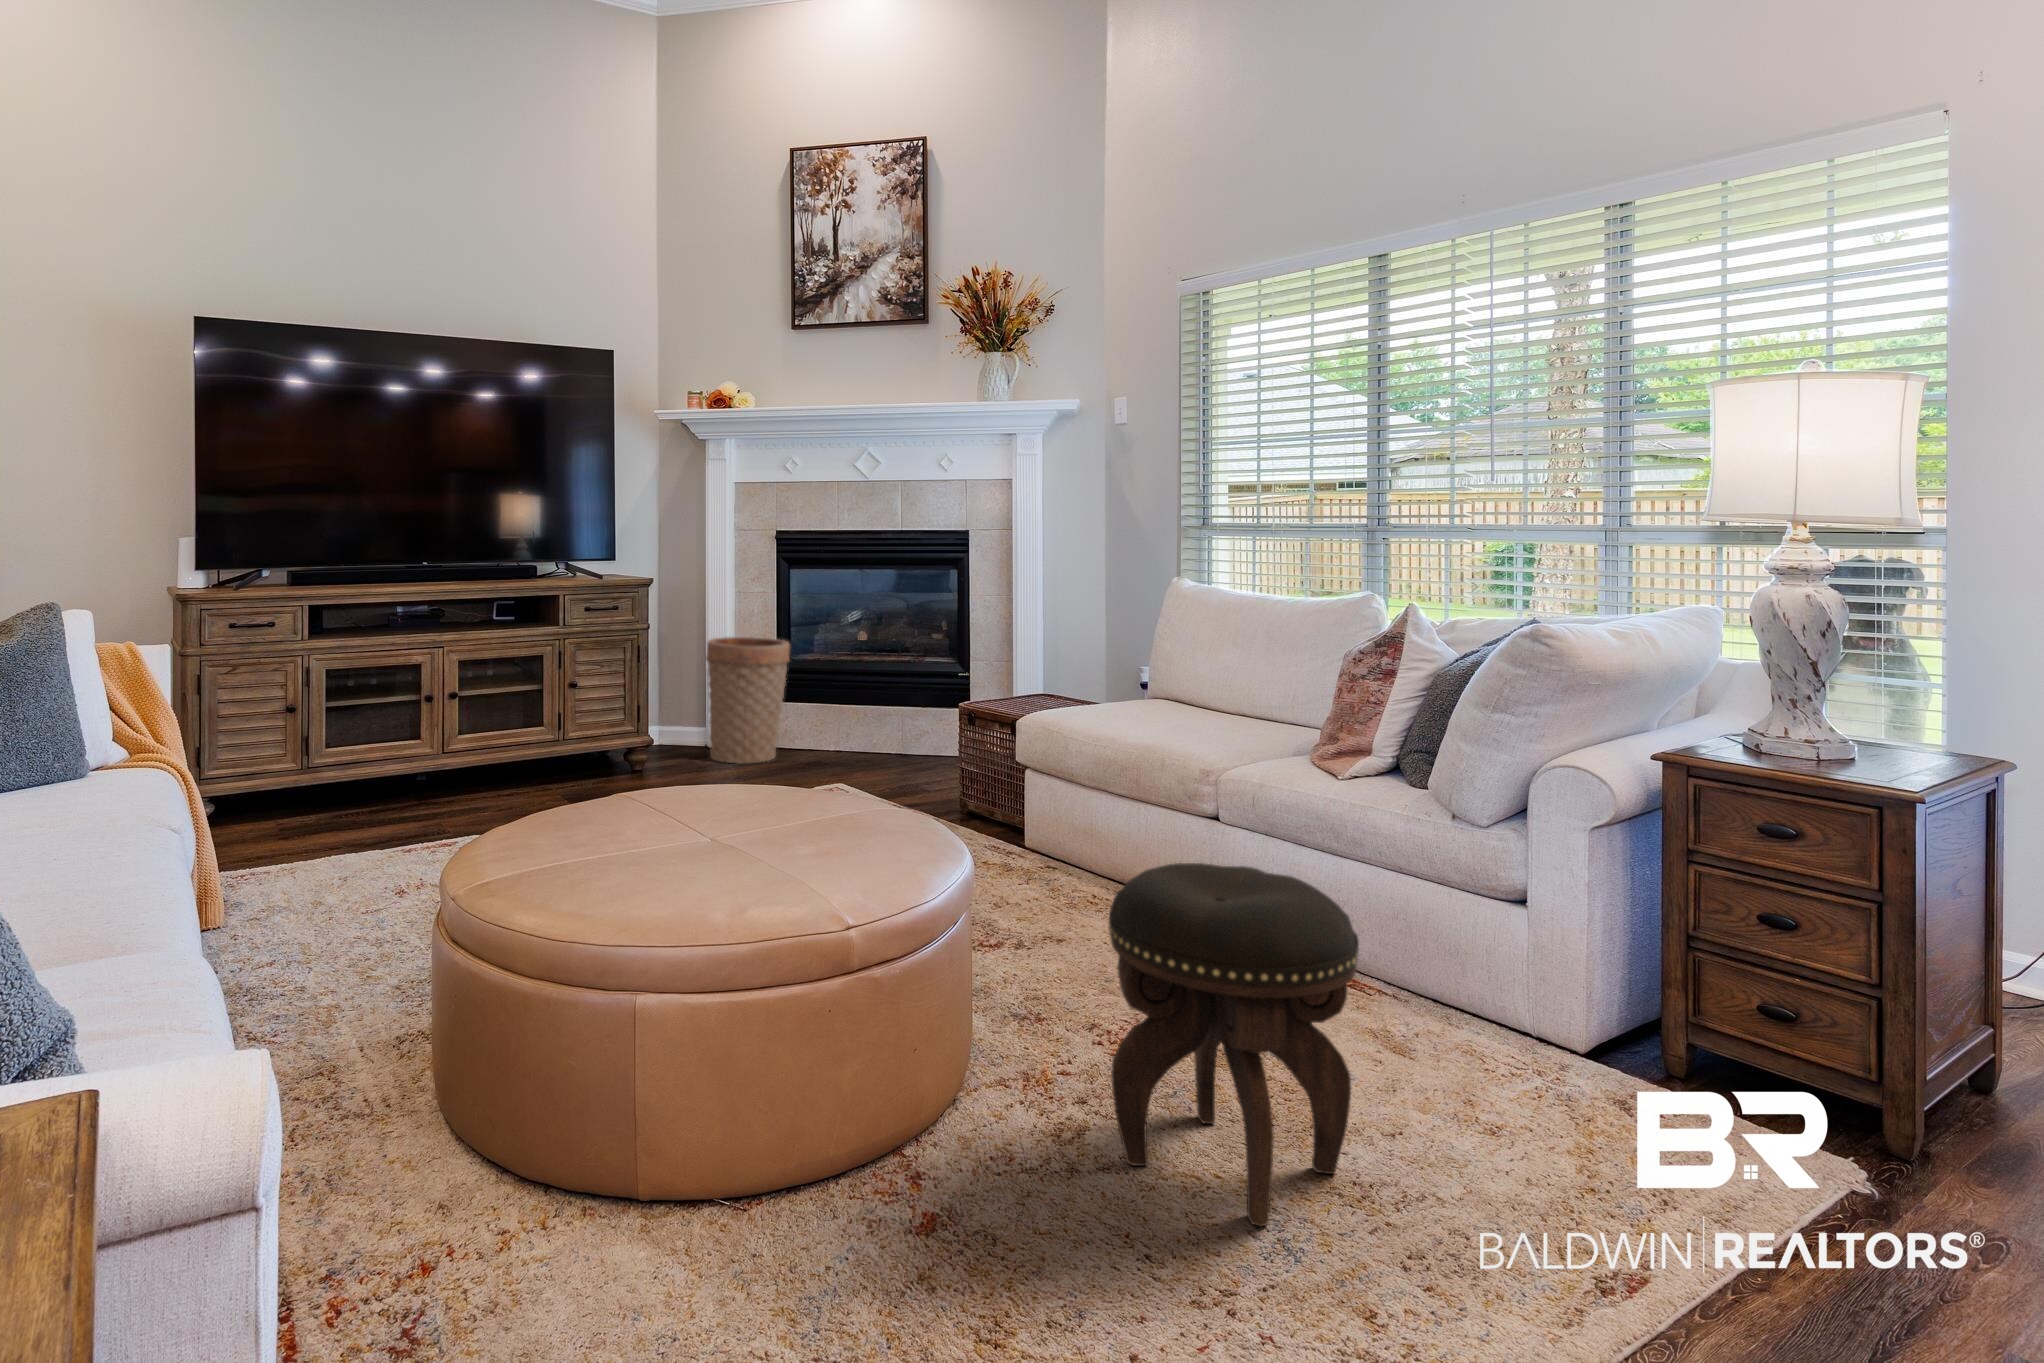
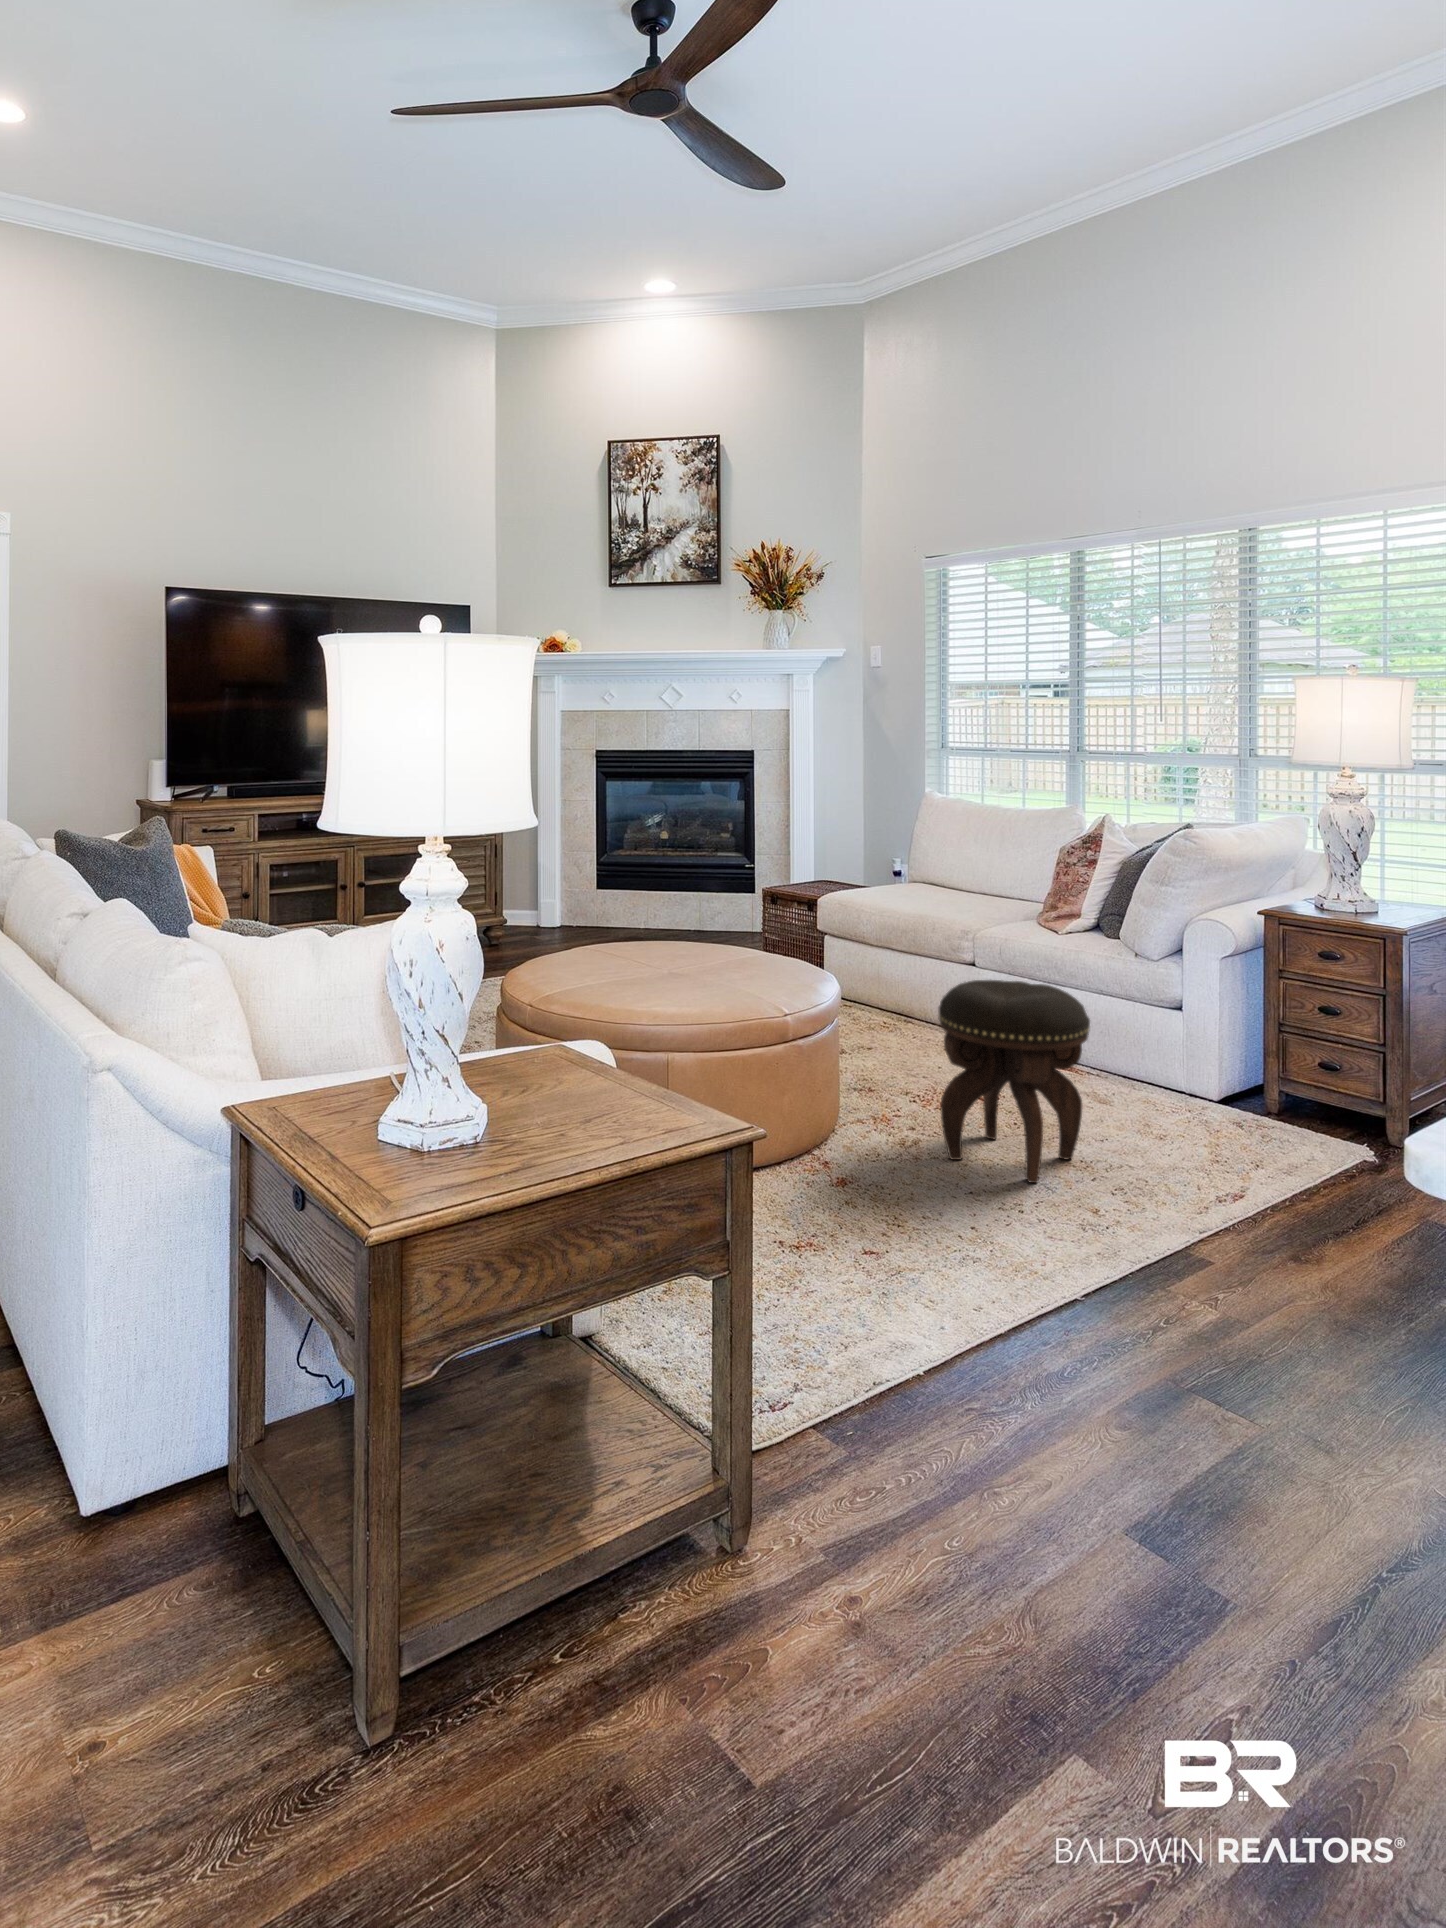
basket: present [706,637,790,763] -> none [547,837,614,938]

